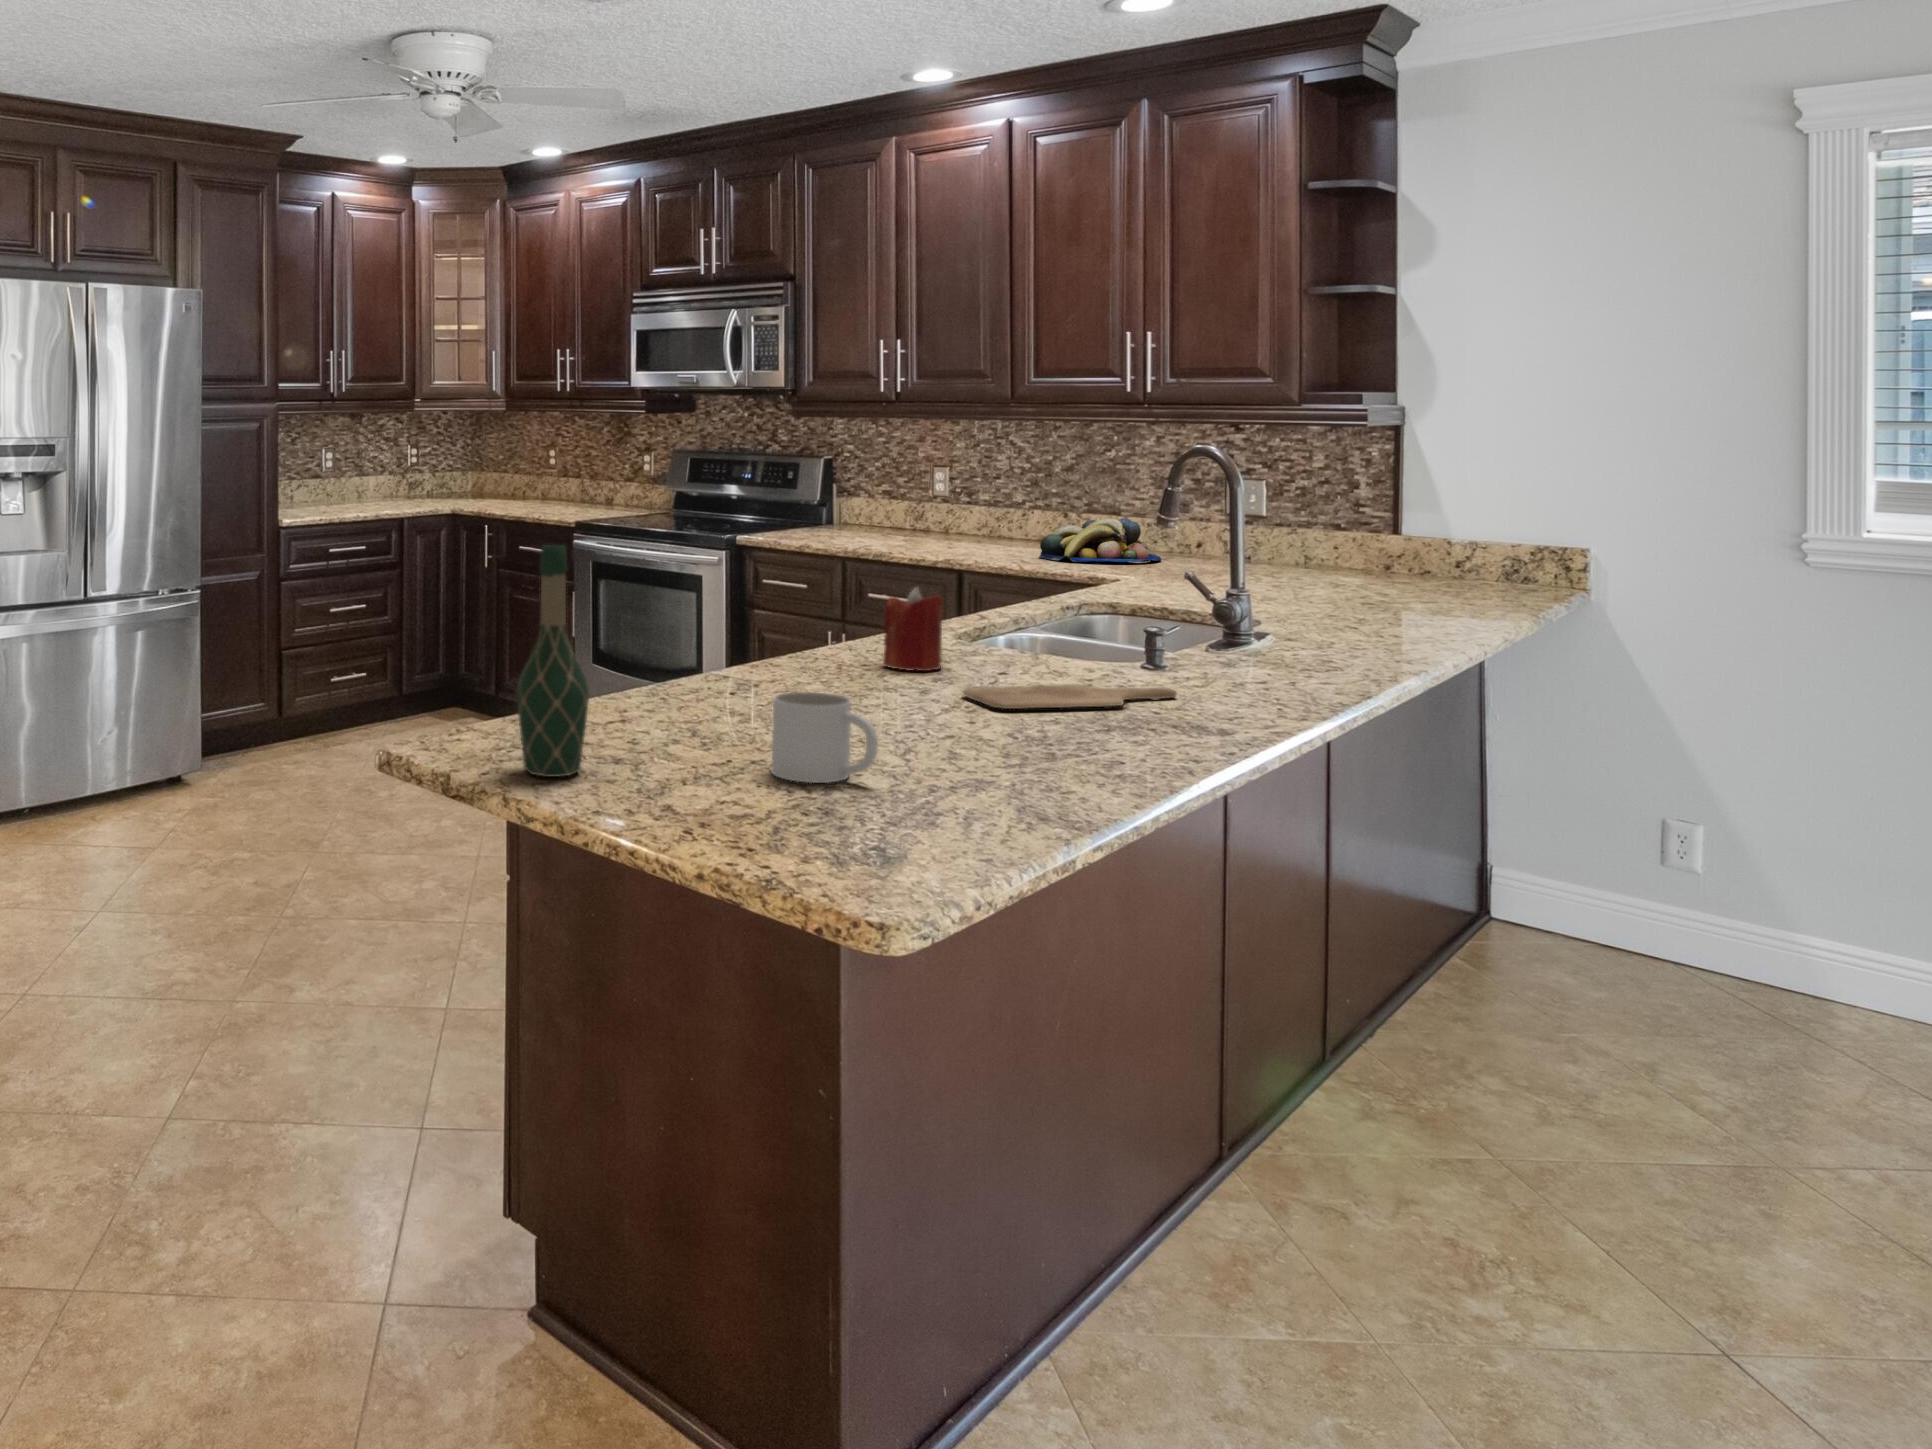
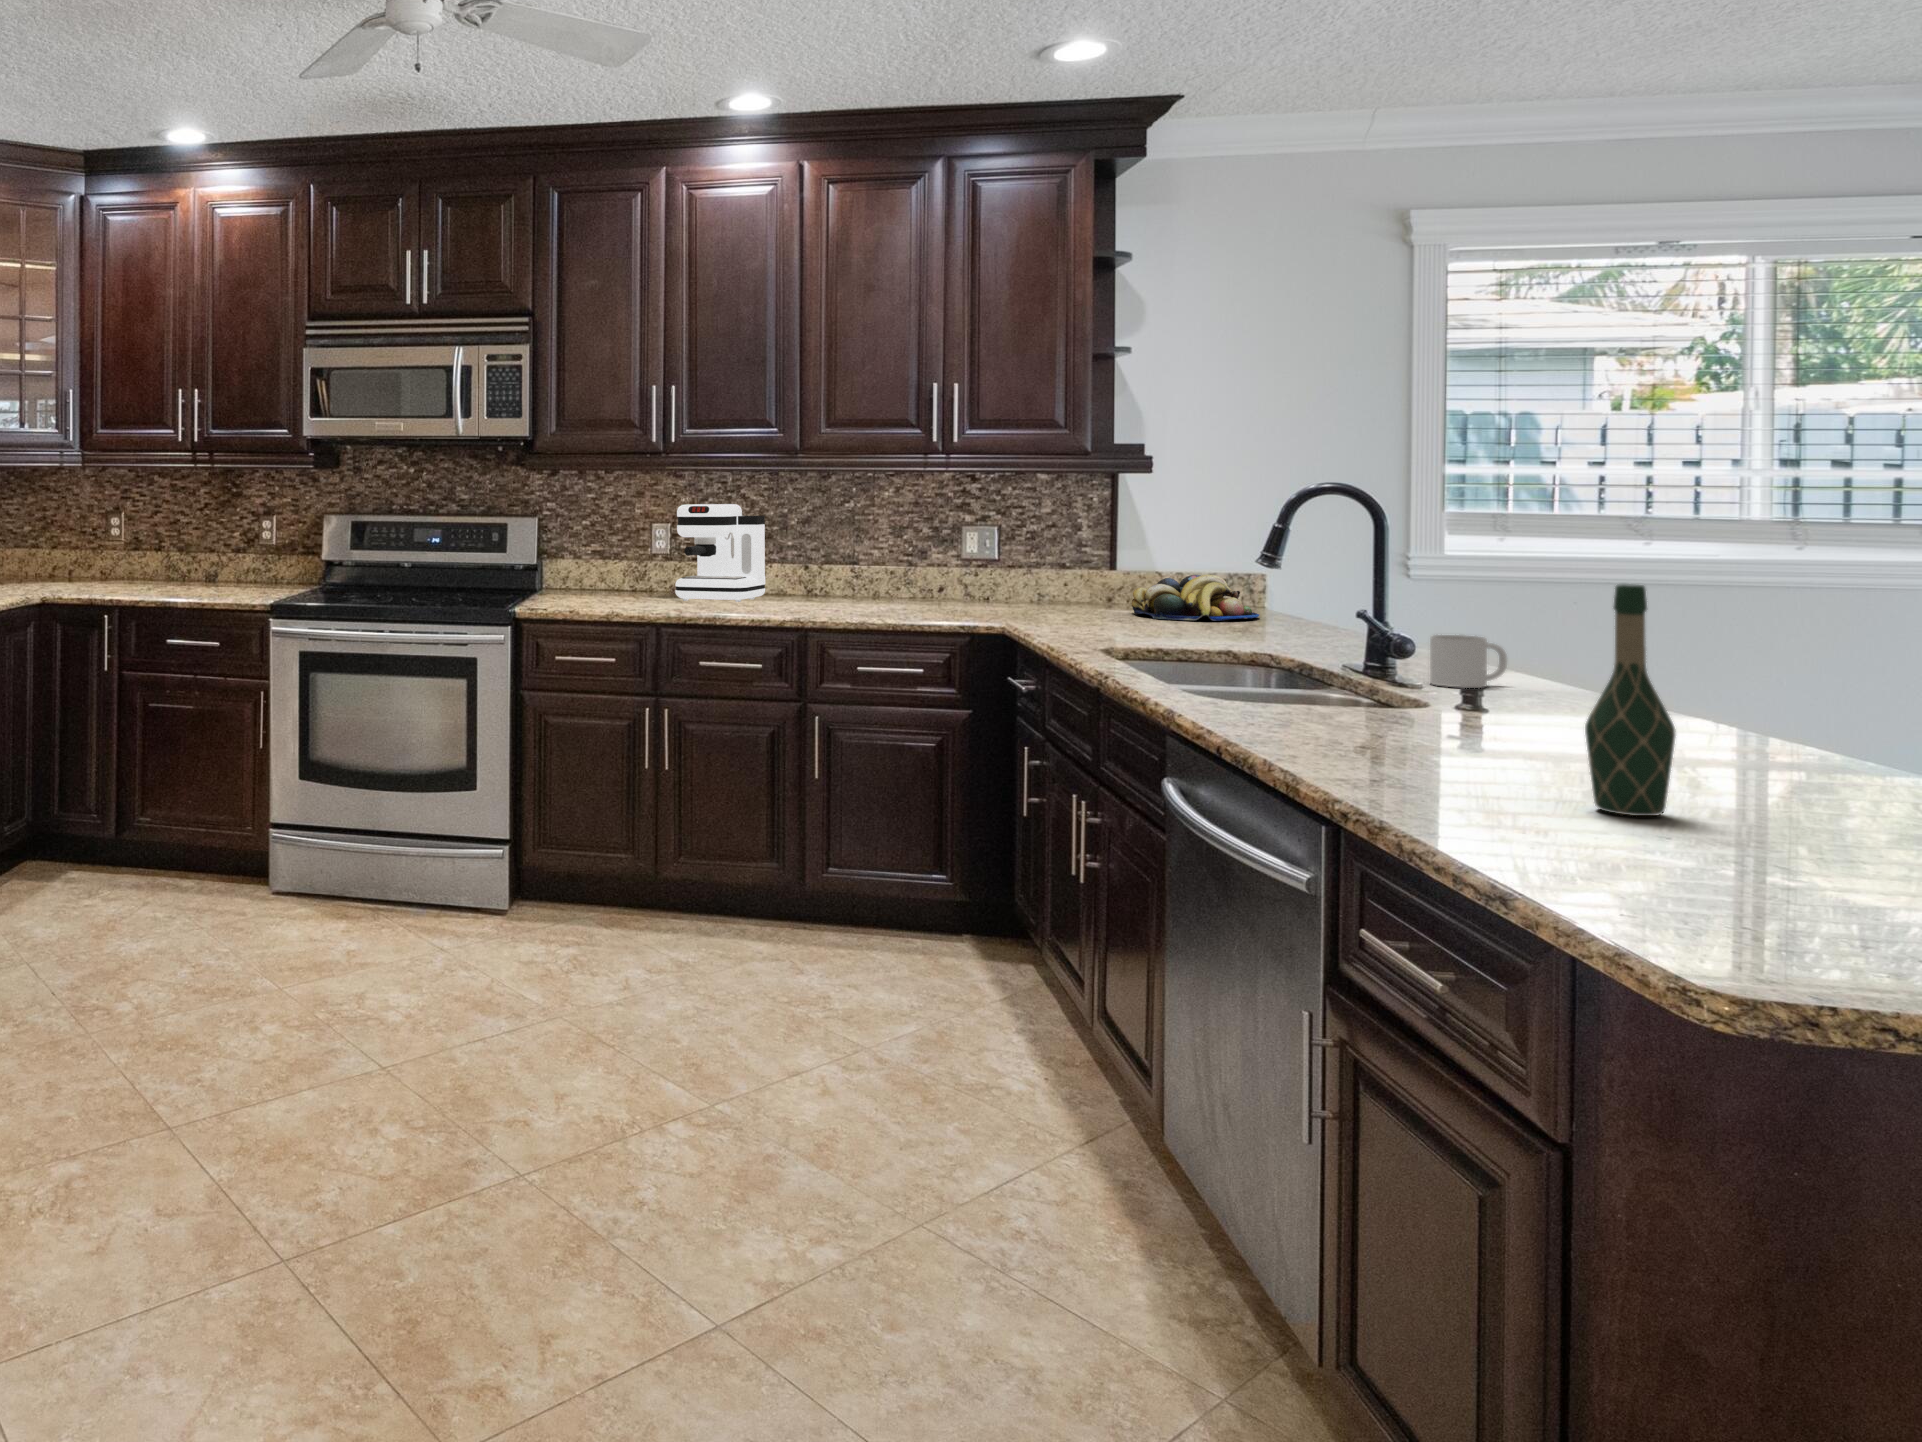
coffee maker: none [920,447,1031,547] -> present [675,504,765,602]
fruit bowl: present [1039,518,1161,562] -> present [1131,575,1259,621]
candle: present [883,588,942,671] -> none [1257,624,1318,703]
cutting board: present [963,684,1177,709] -> none [1440,694,1553,721]
mug: present [771,692,878,783] -> present [1430,635,1507,688]

